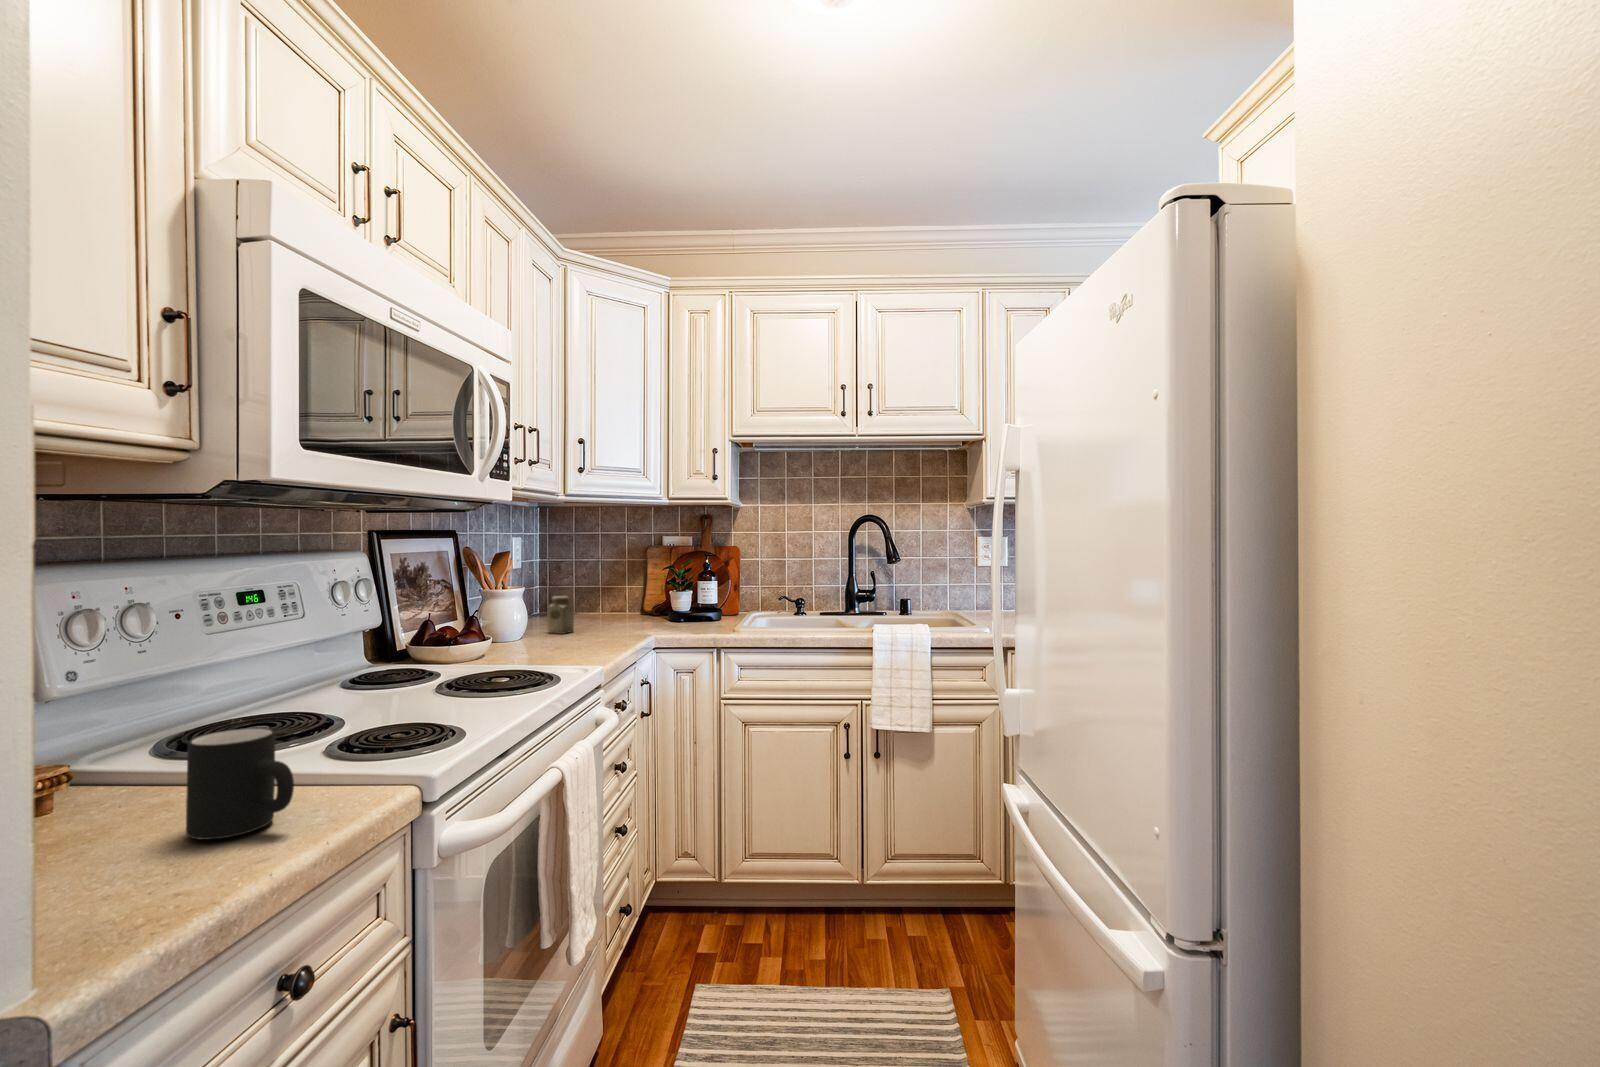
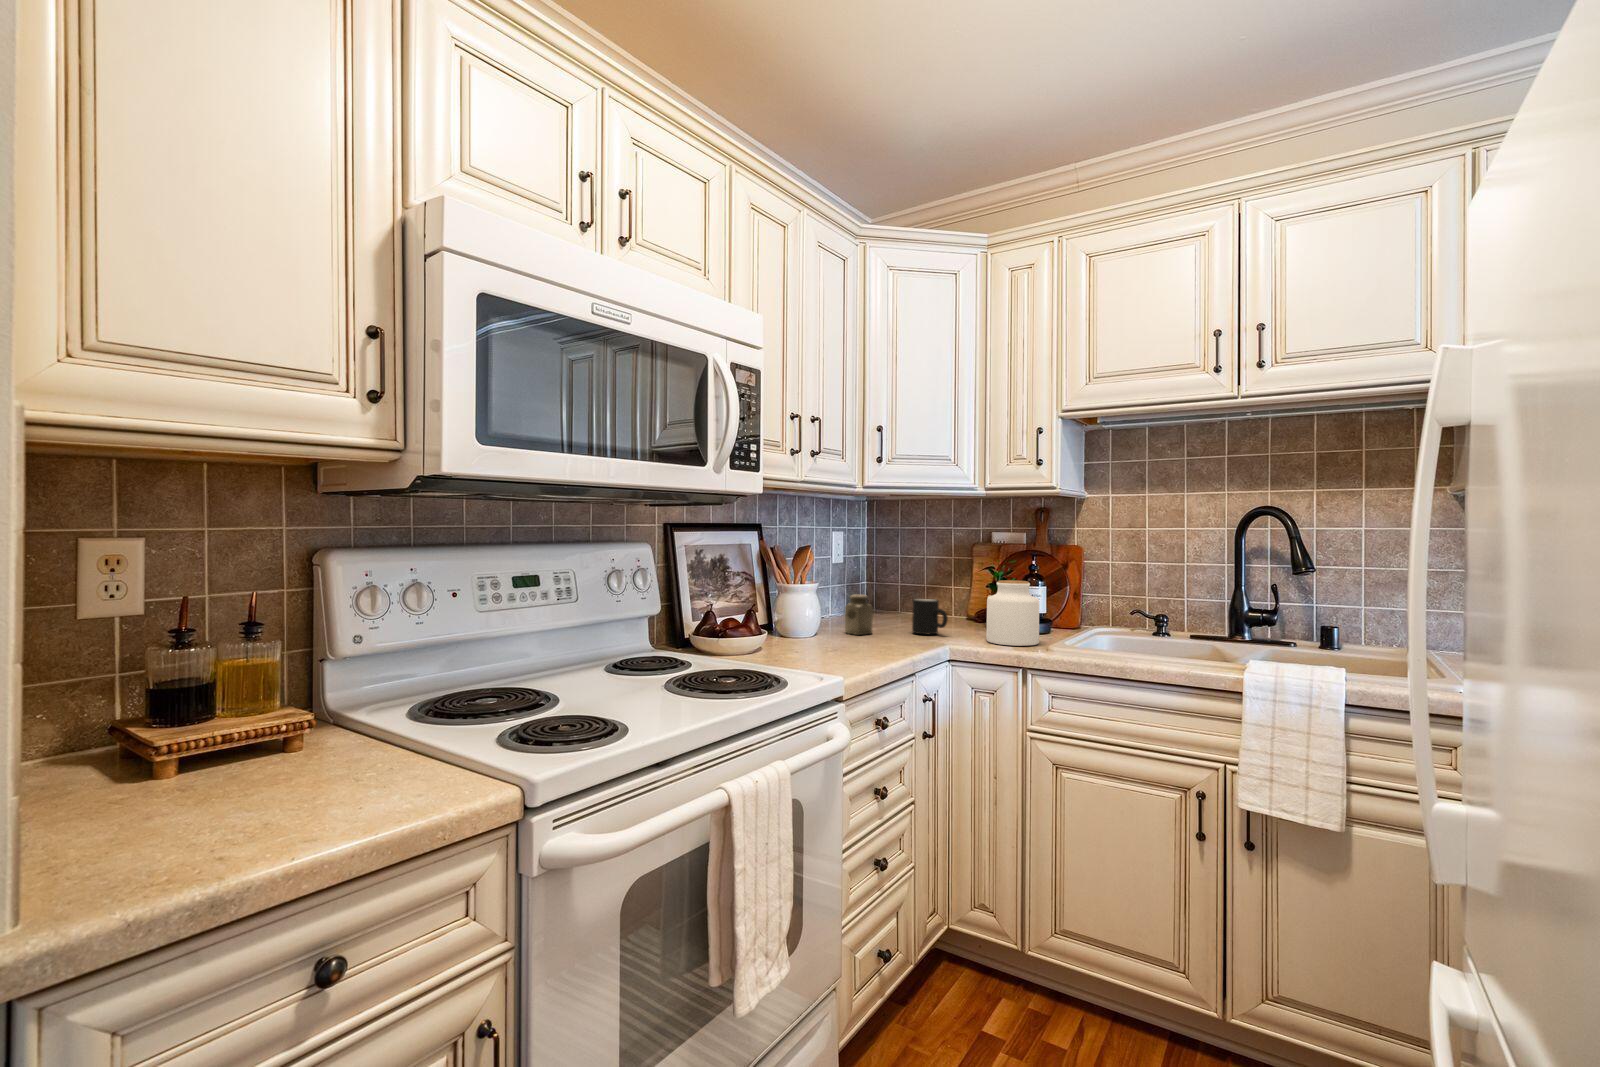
jar: none [677,576,720,631] -> present [986,580,1039,646]
mug: present [186,728,294,840] -> present [912,599,948,634]

